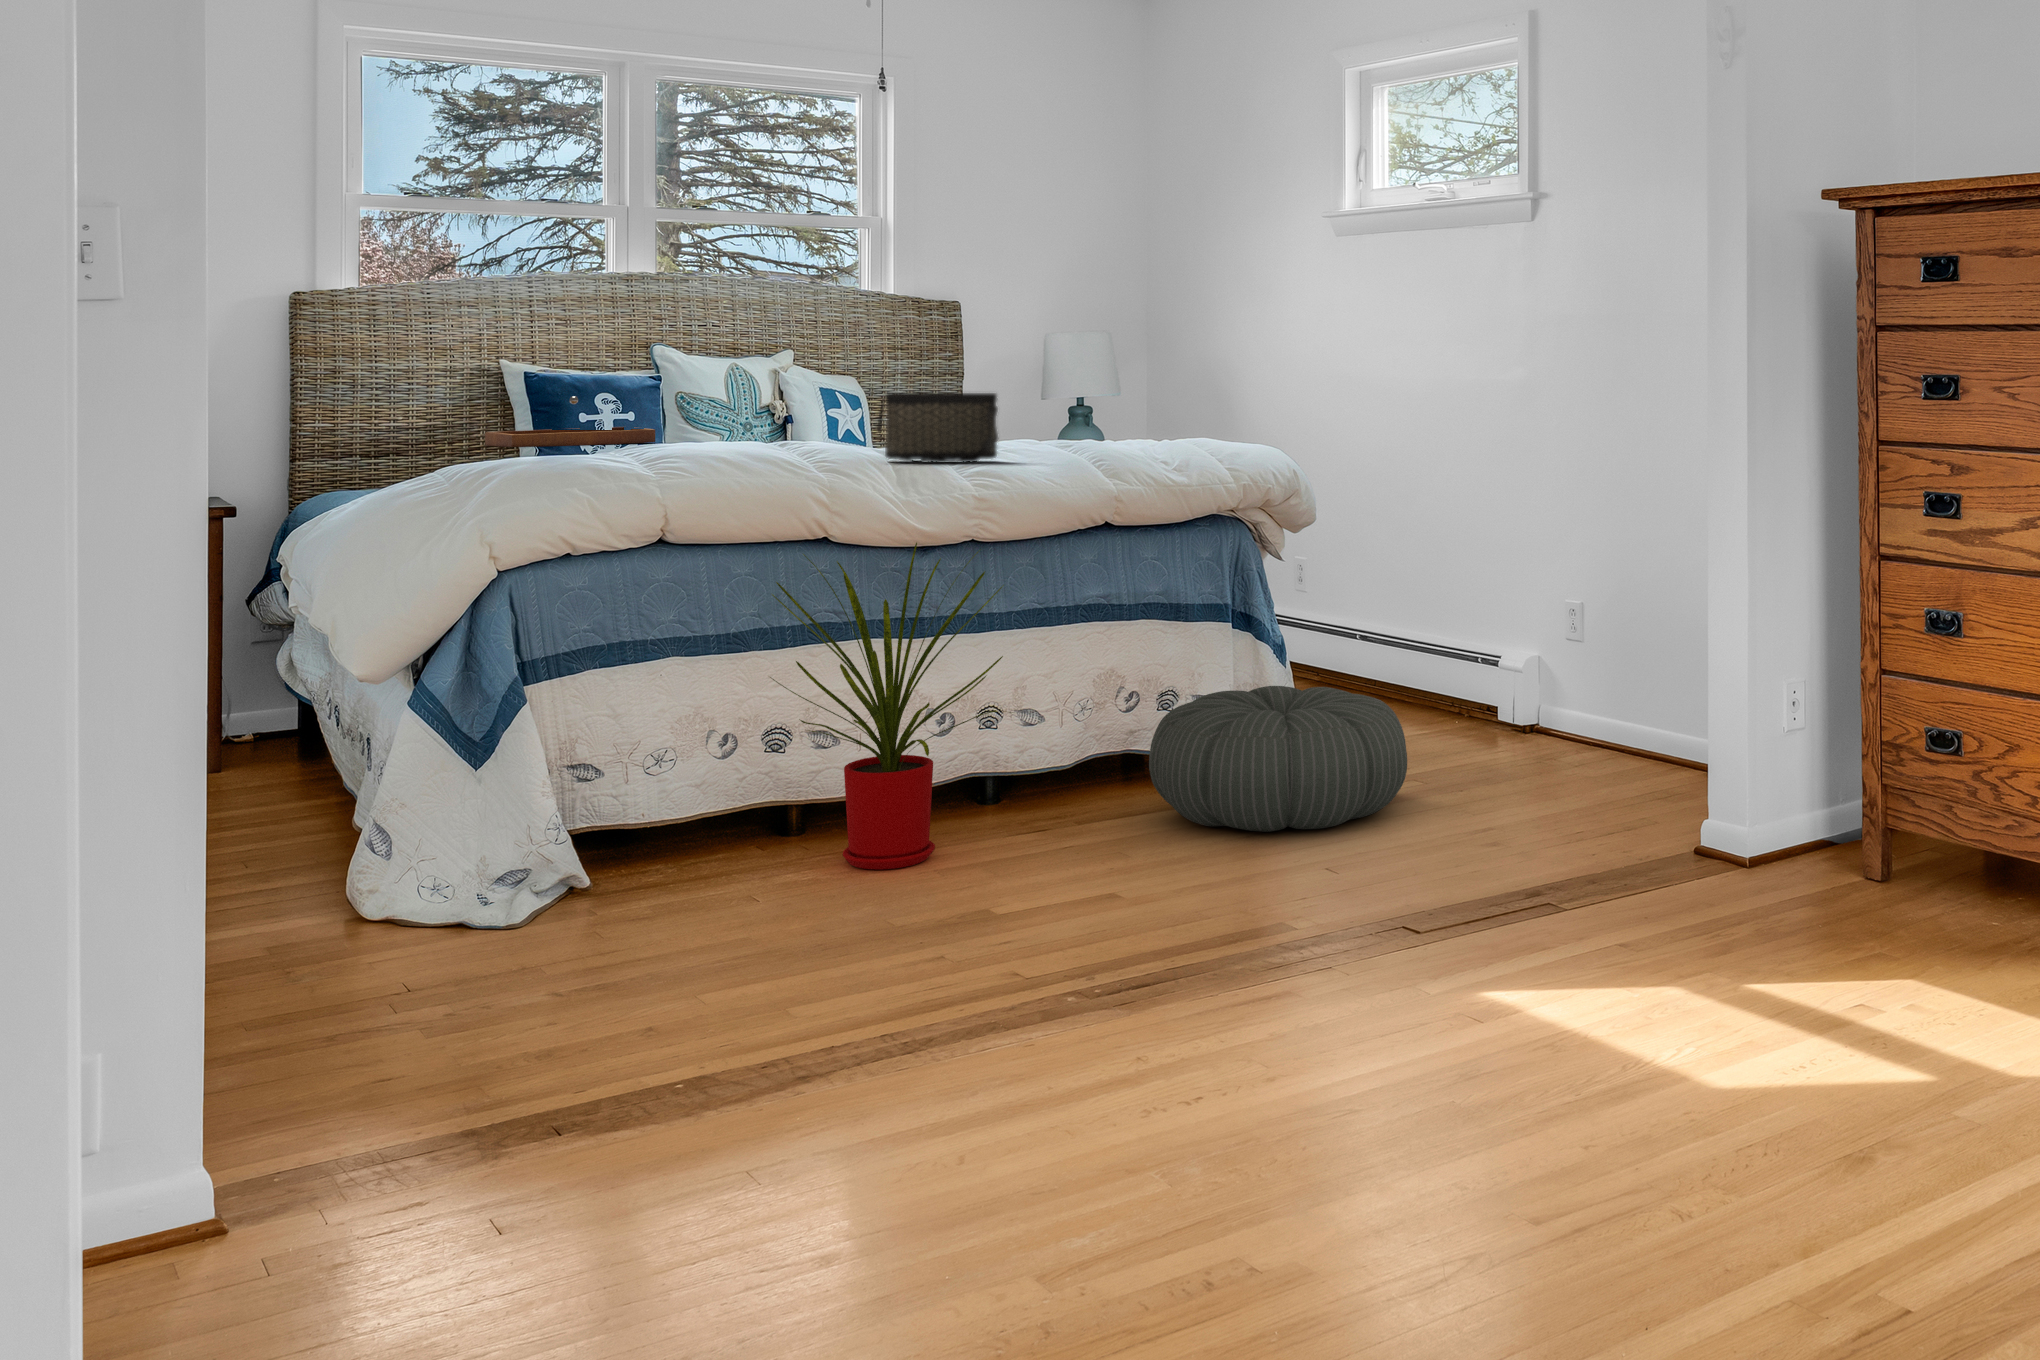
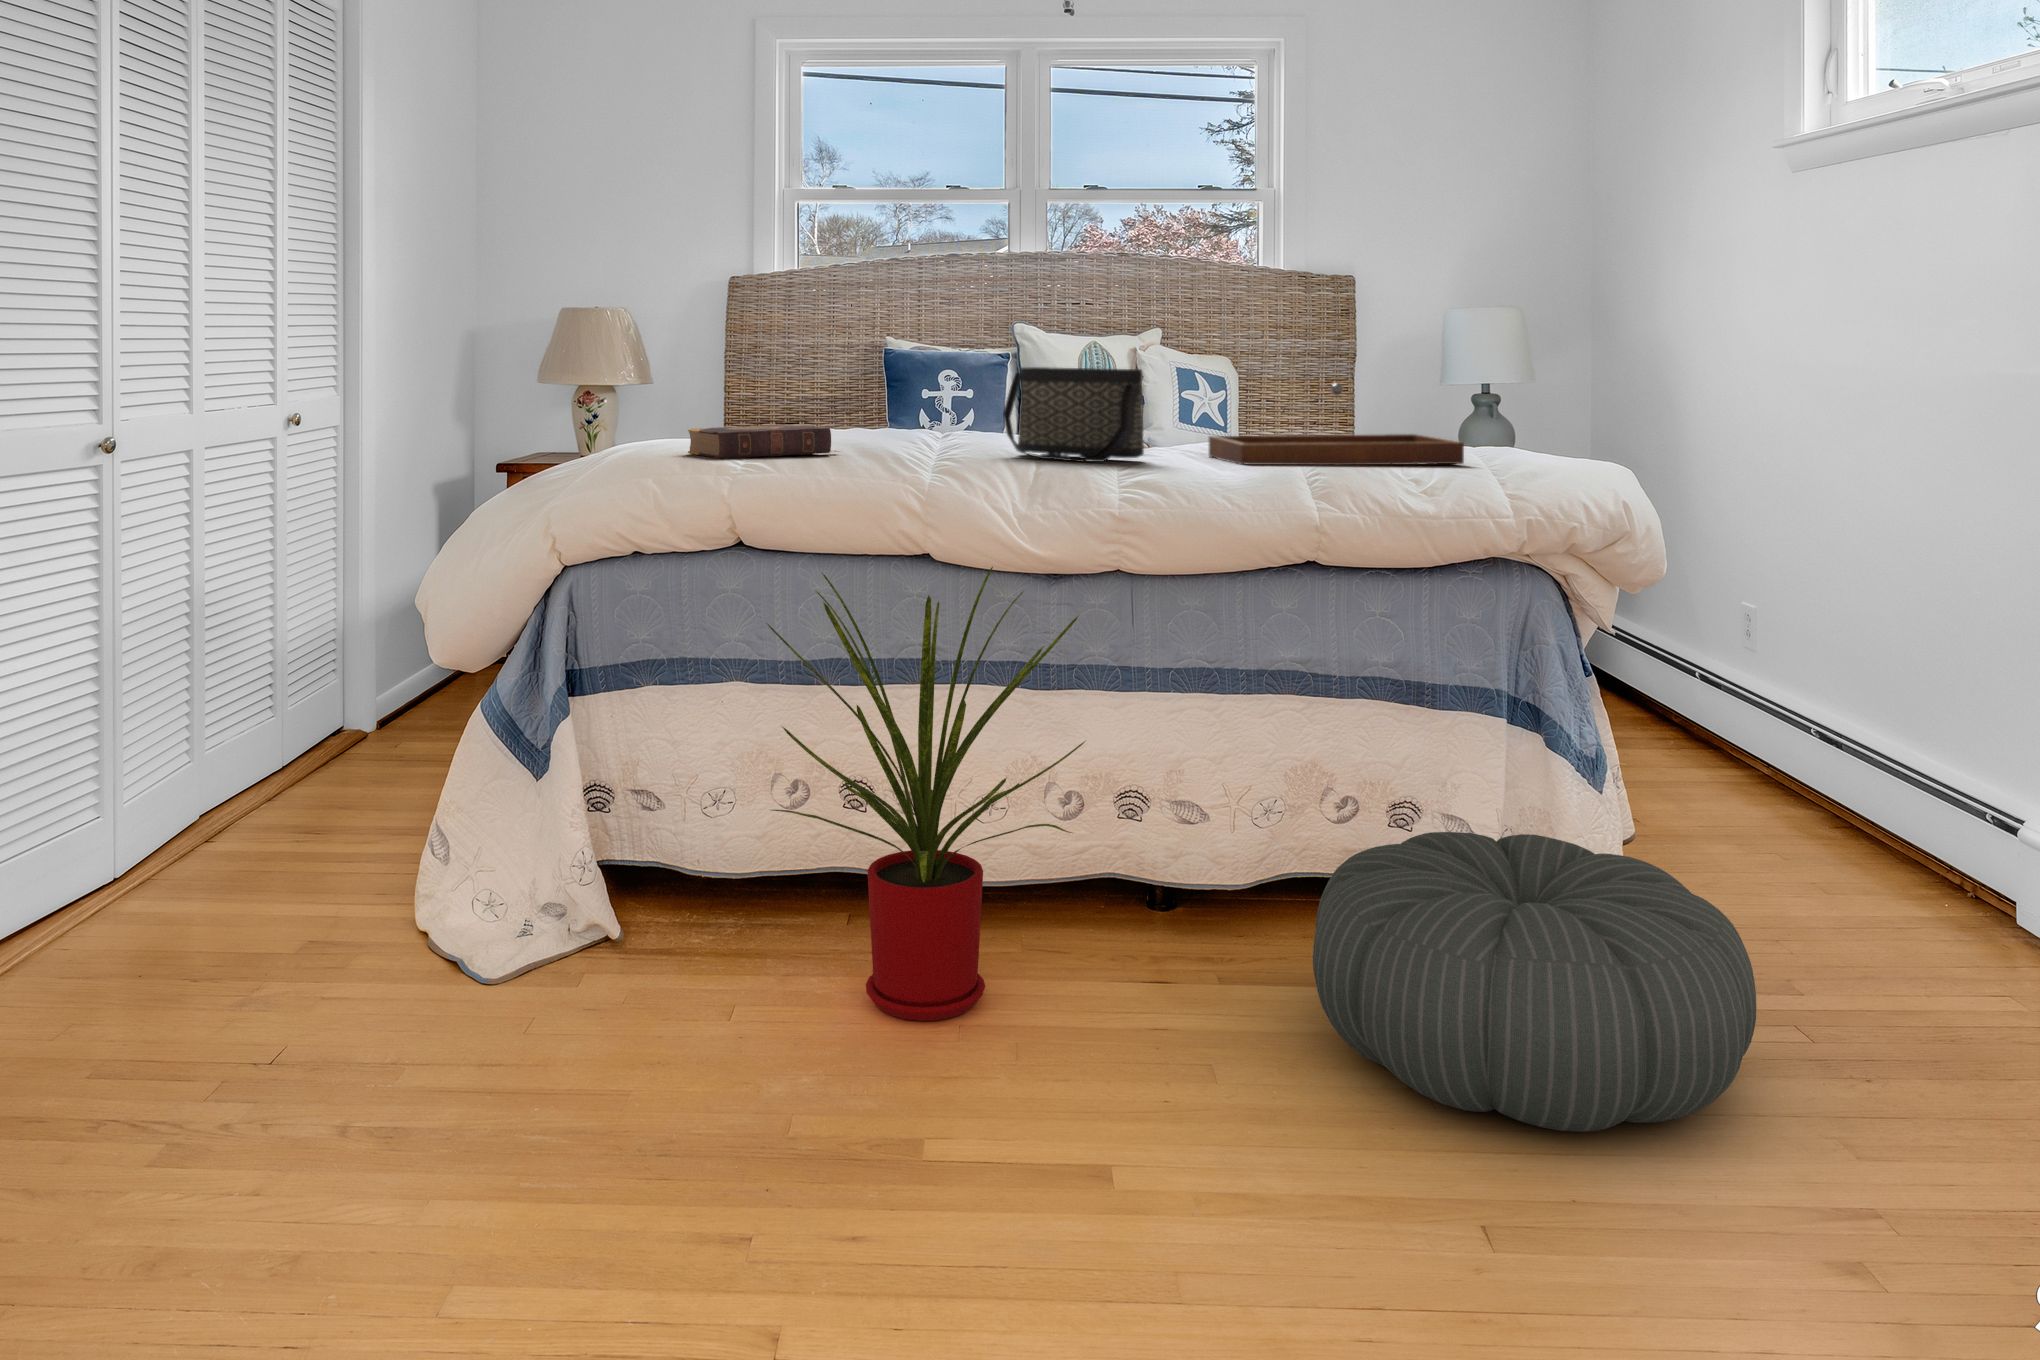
tray: present [485,396,655,447] -> present [1209,383,1464,465]
book: none [635,445,758,473] -> present [688,424,840,459]

